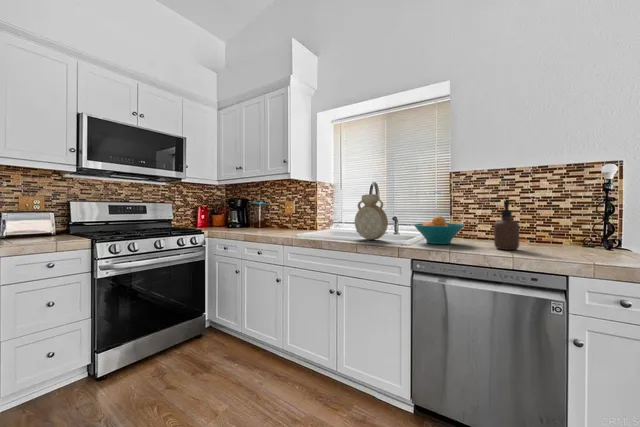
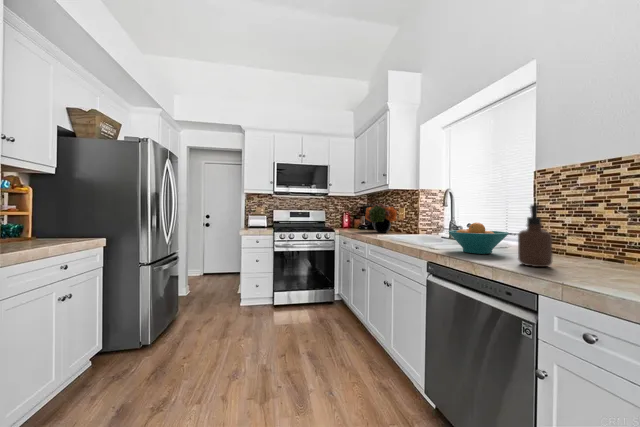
vase: present [355,194,388,240] -> none [411,200,436,244]
flower arrangement: none [256,196,294,231] -> present [365,204,397,233]

